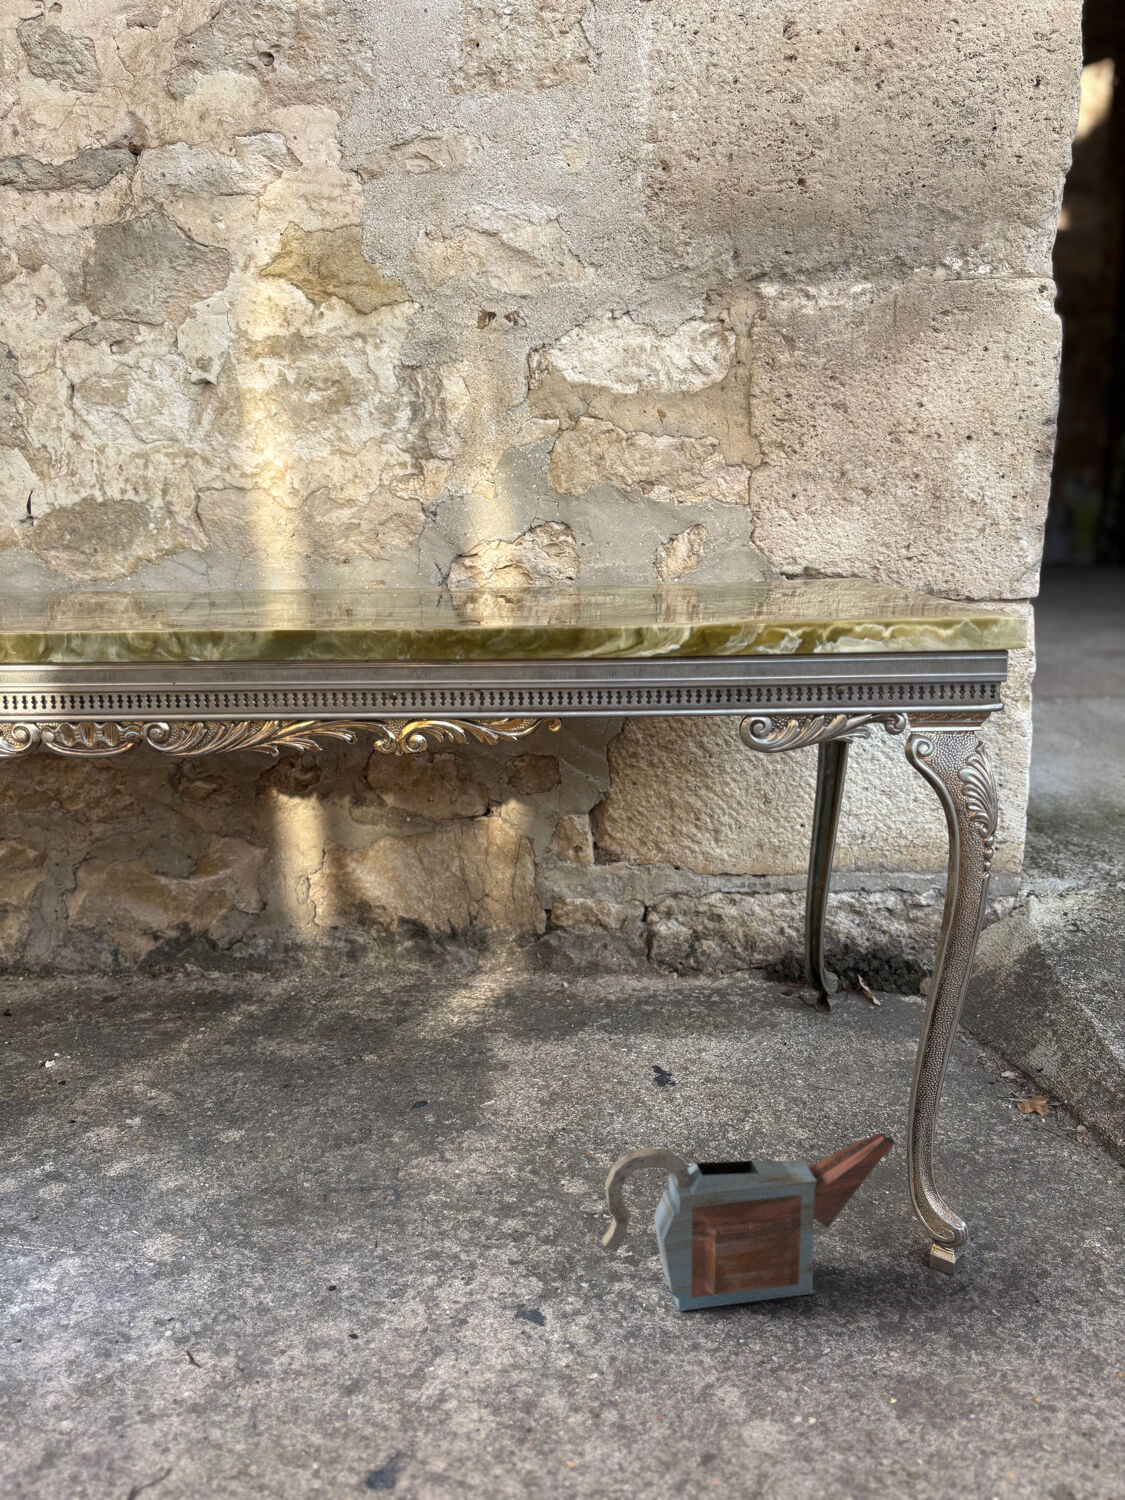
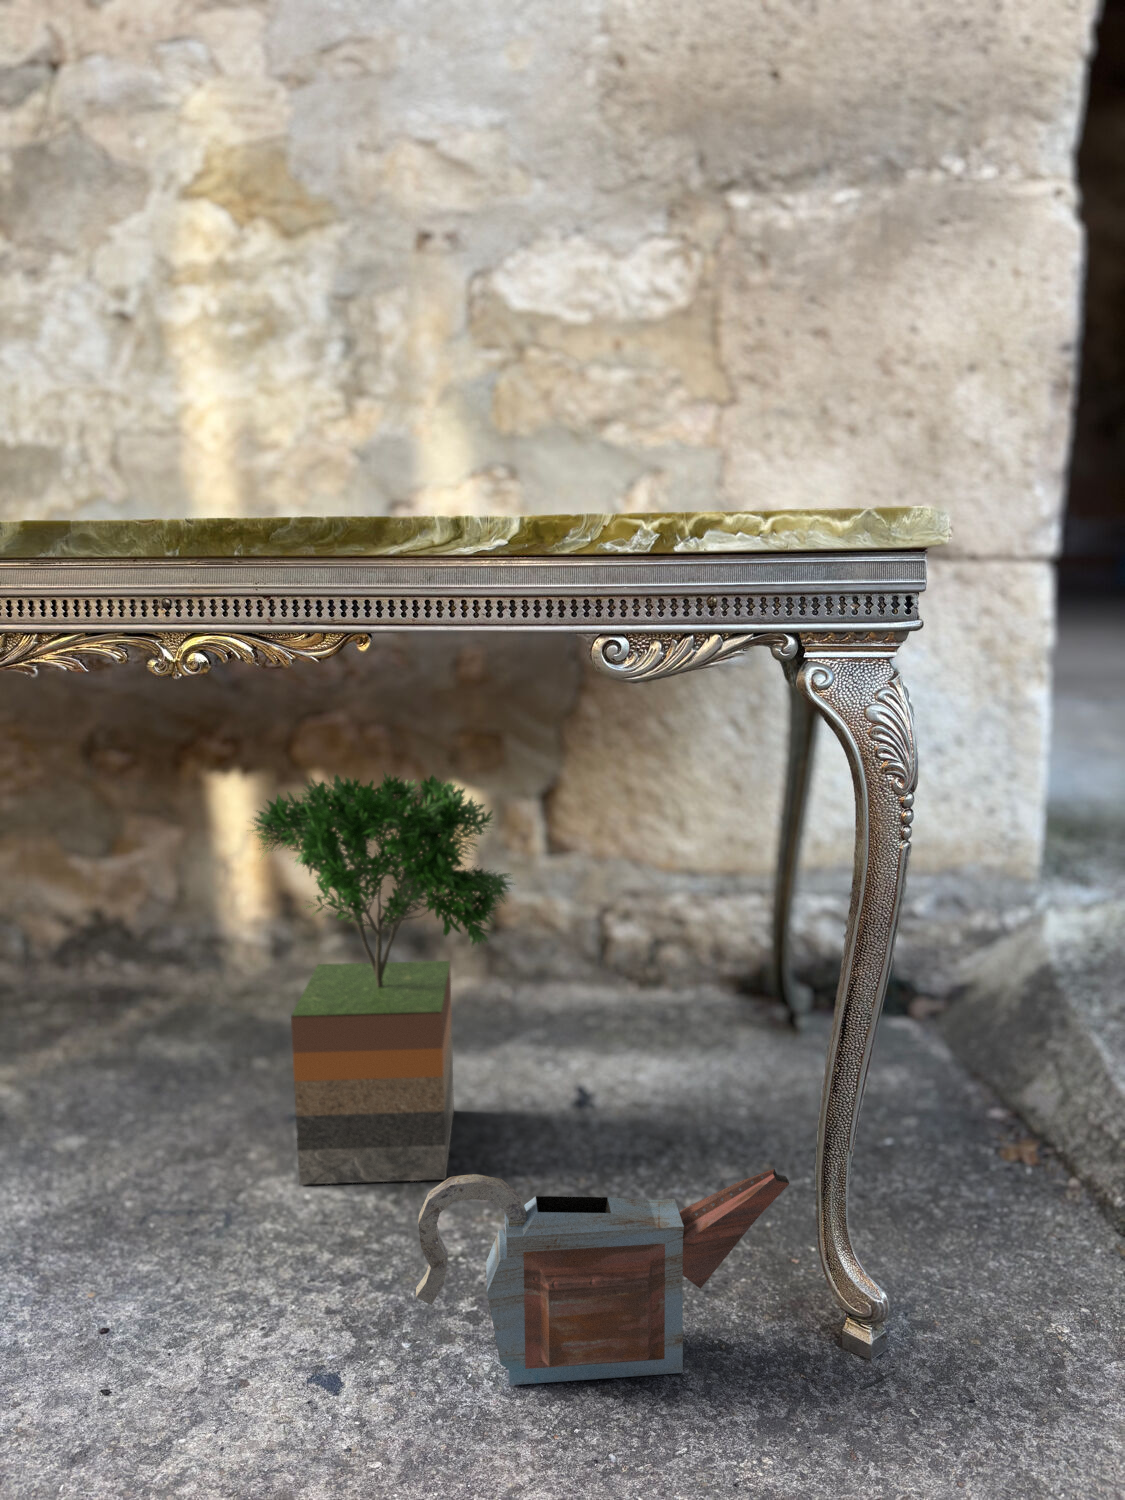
potted tree: none [384,795,626,1160] -> present [253,773,512,1185]

